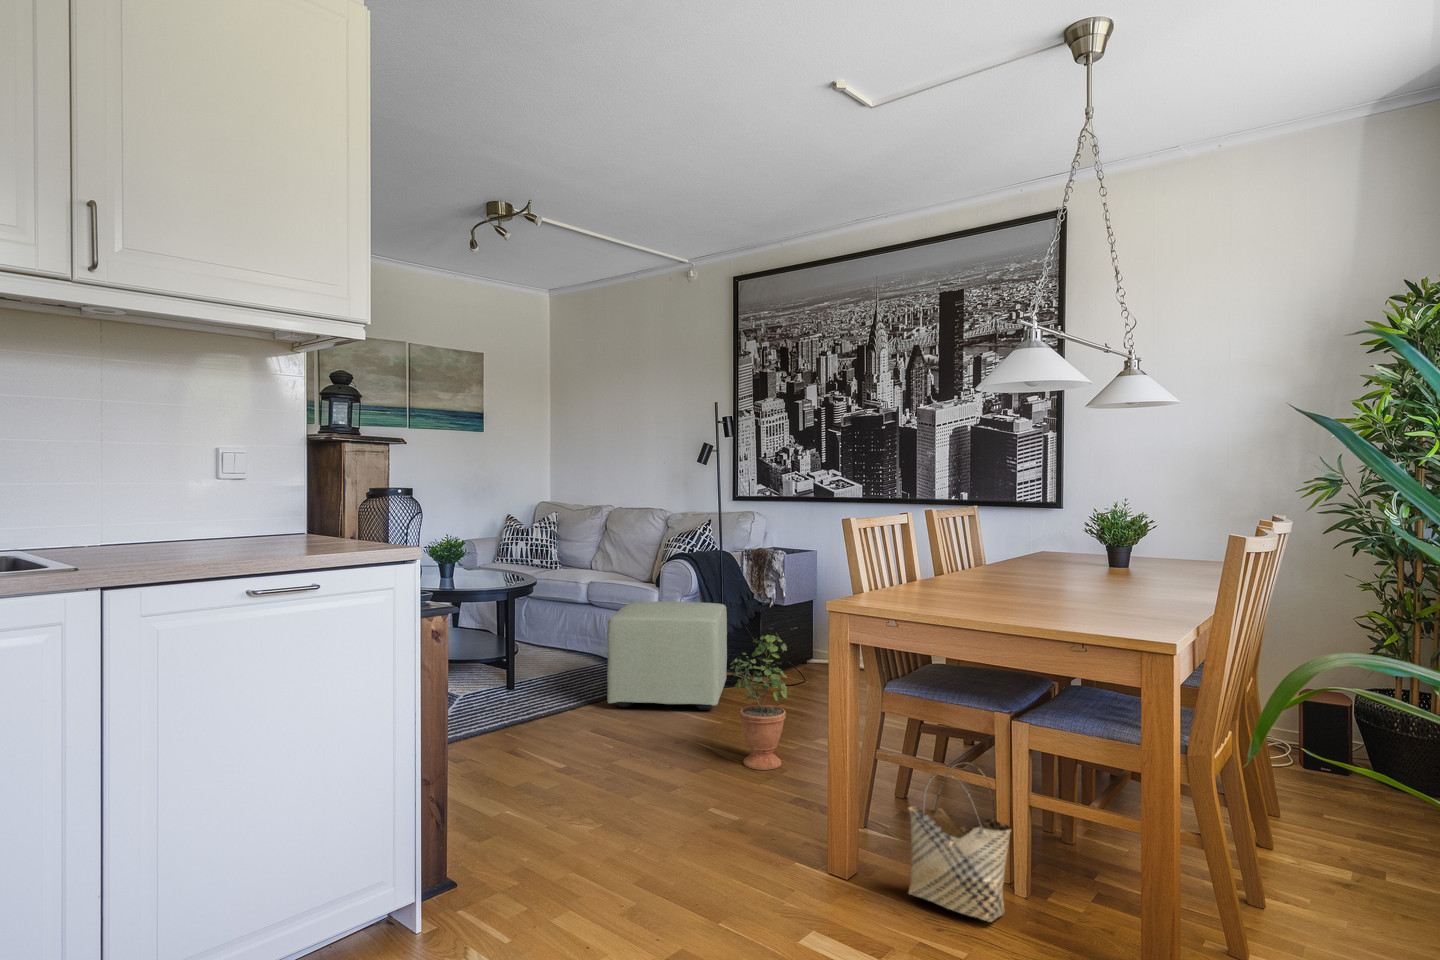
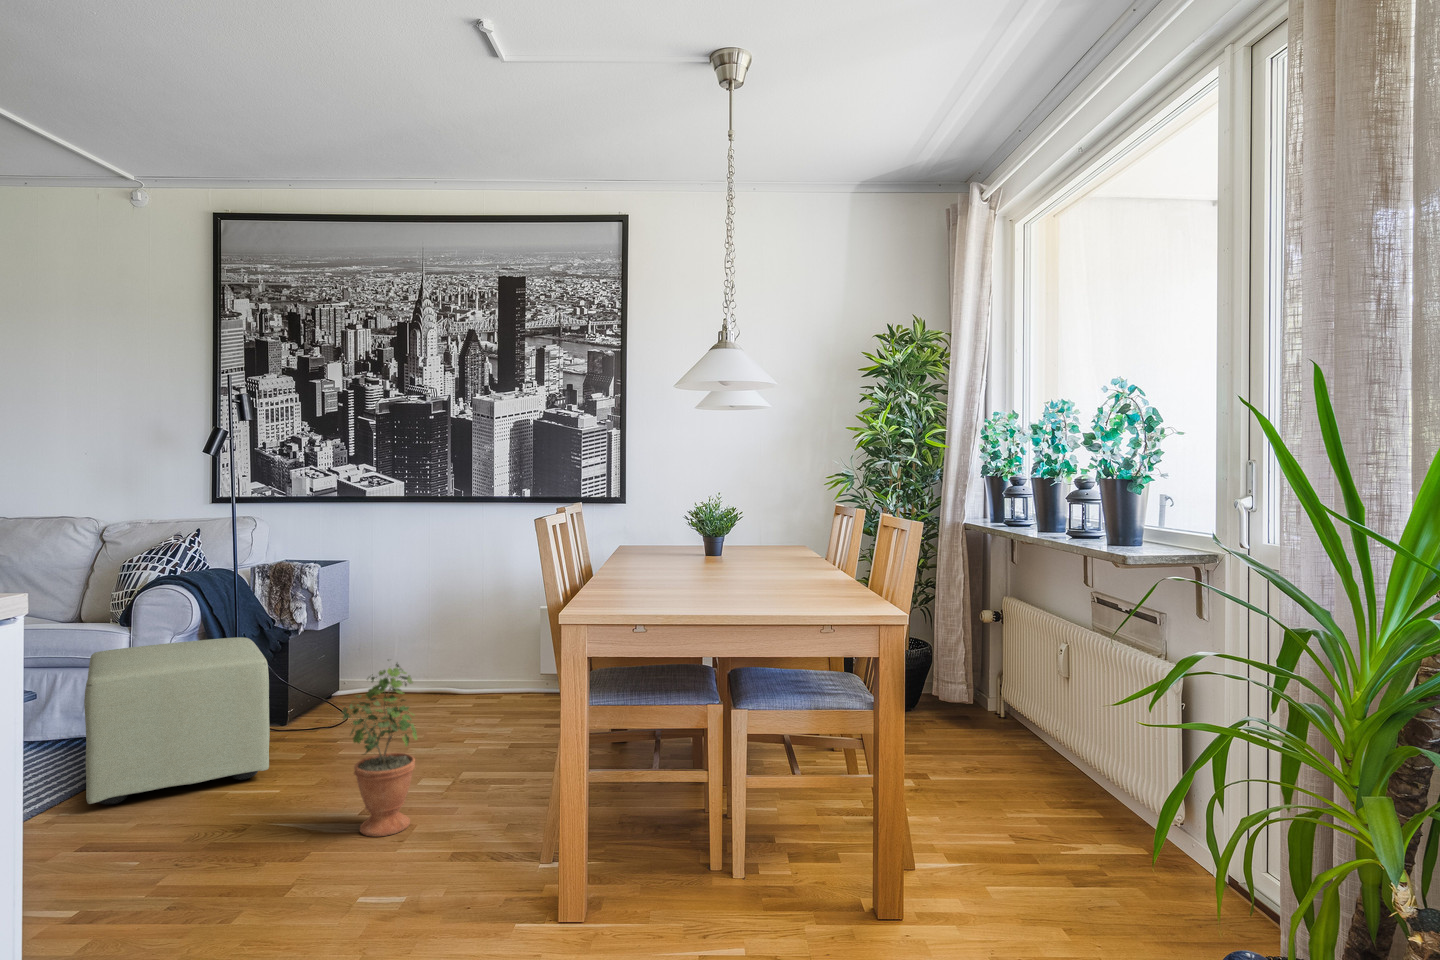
woven basket: present [909,762,1011,922] -> none [662,764,765,918]

